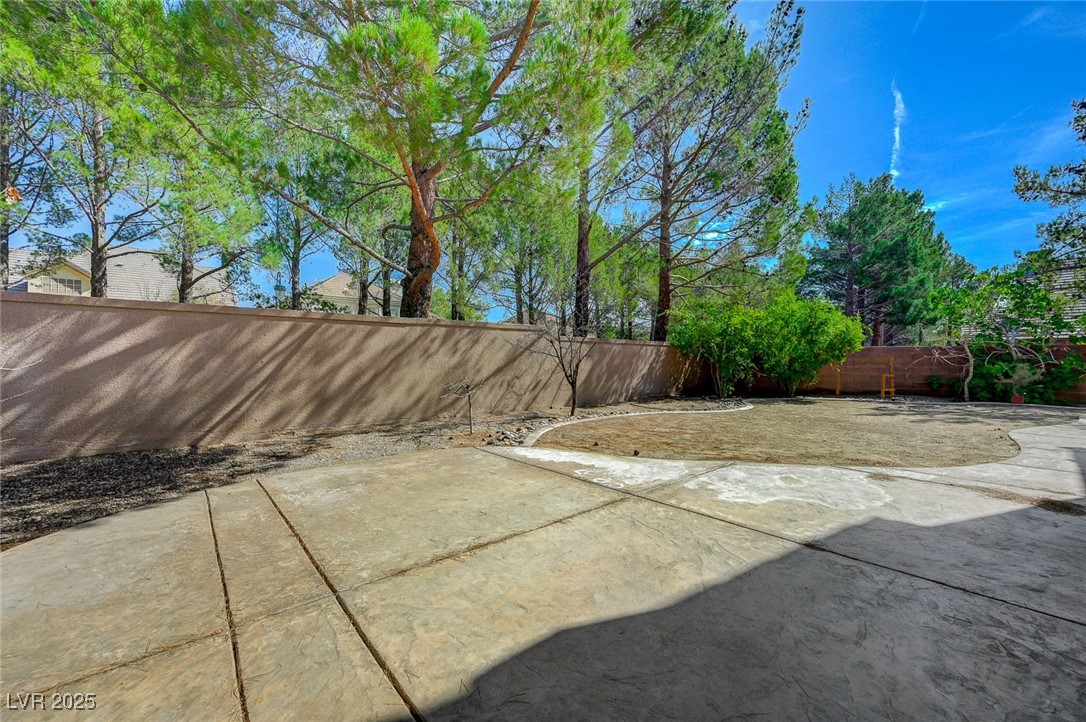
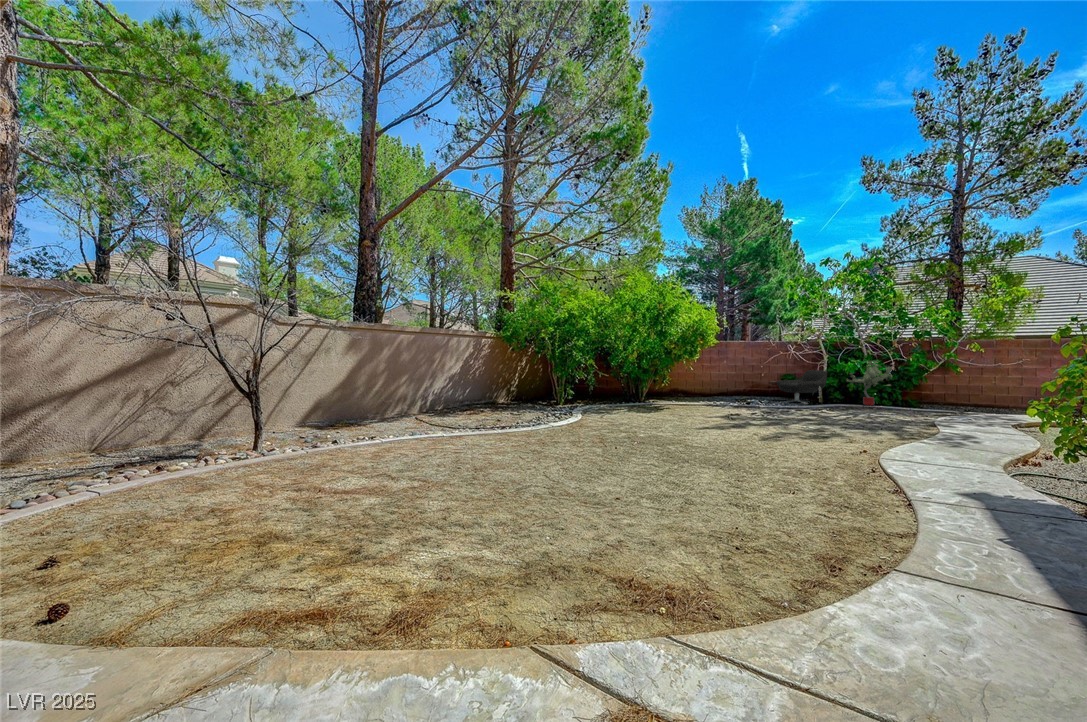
bench: present [836,357,895,398] -> none [695,355,753,401]
lounge chair: none [920,371,974,401] -> present [777,370,827,402]

